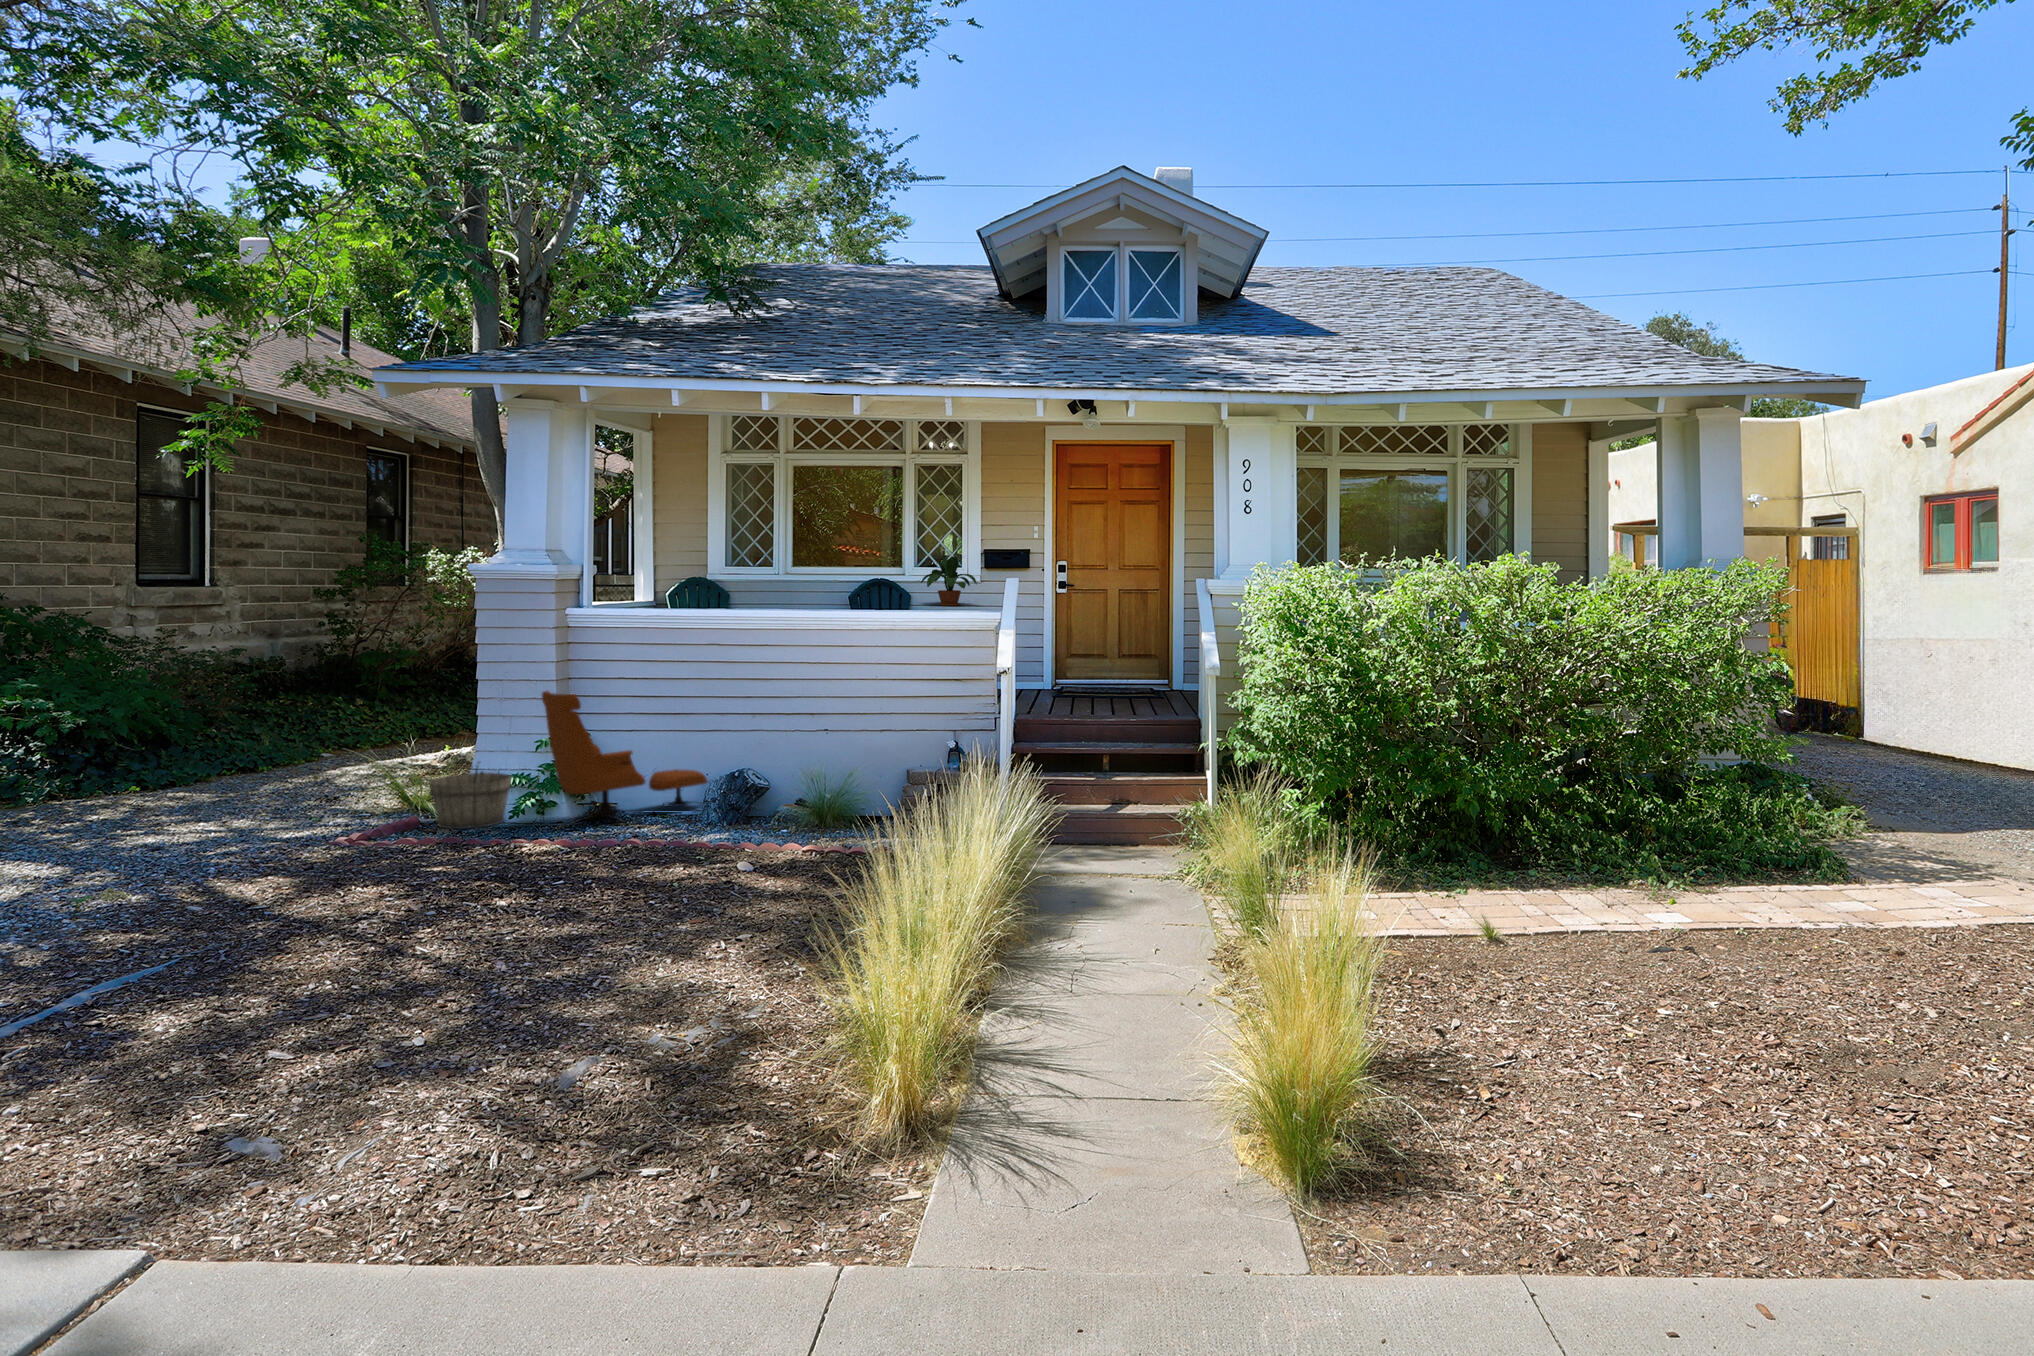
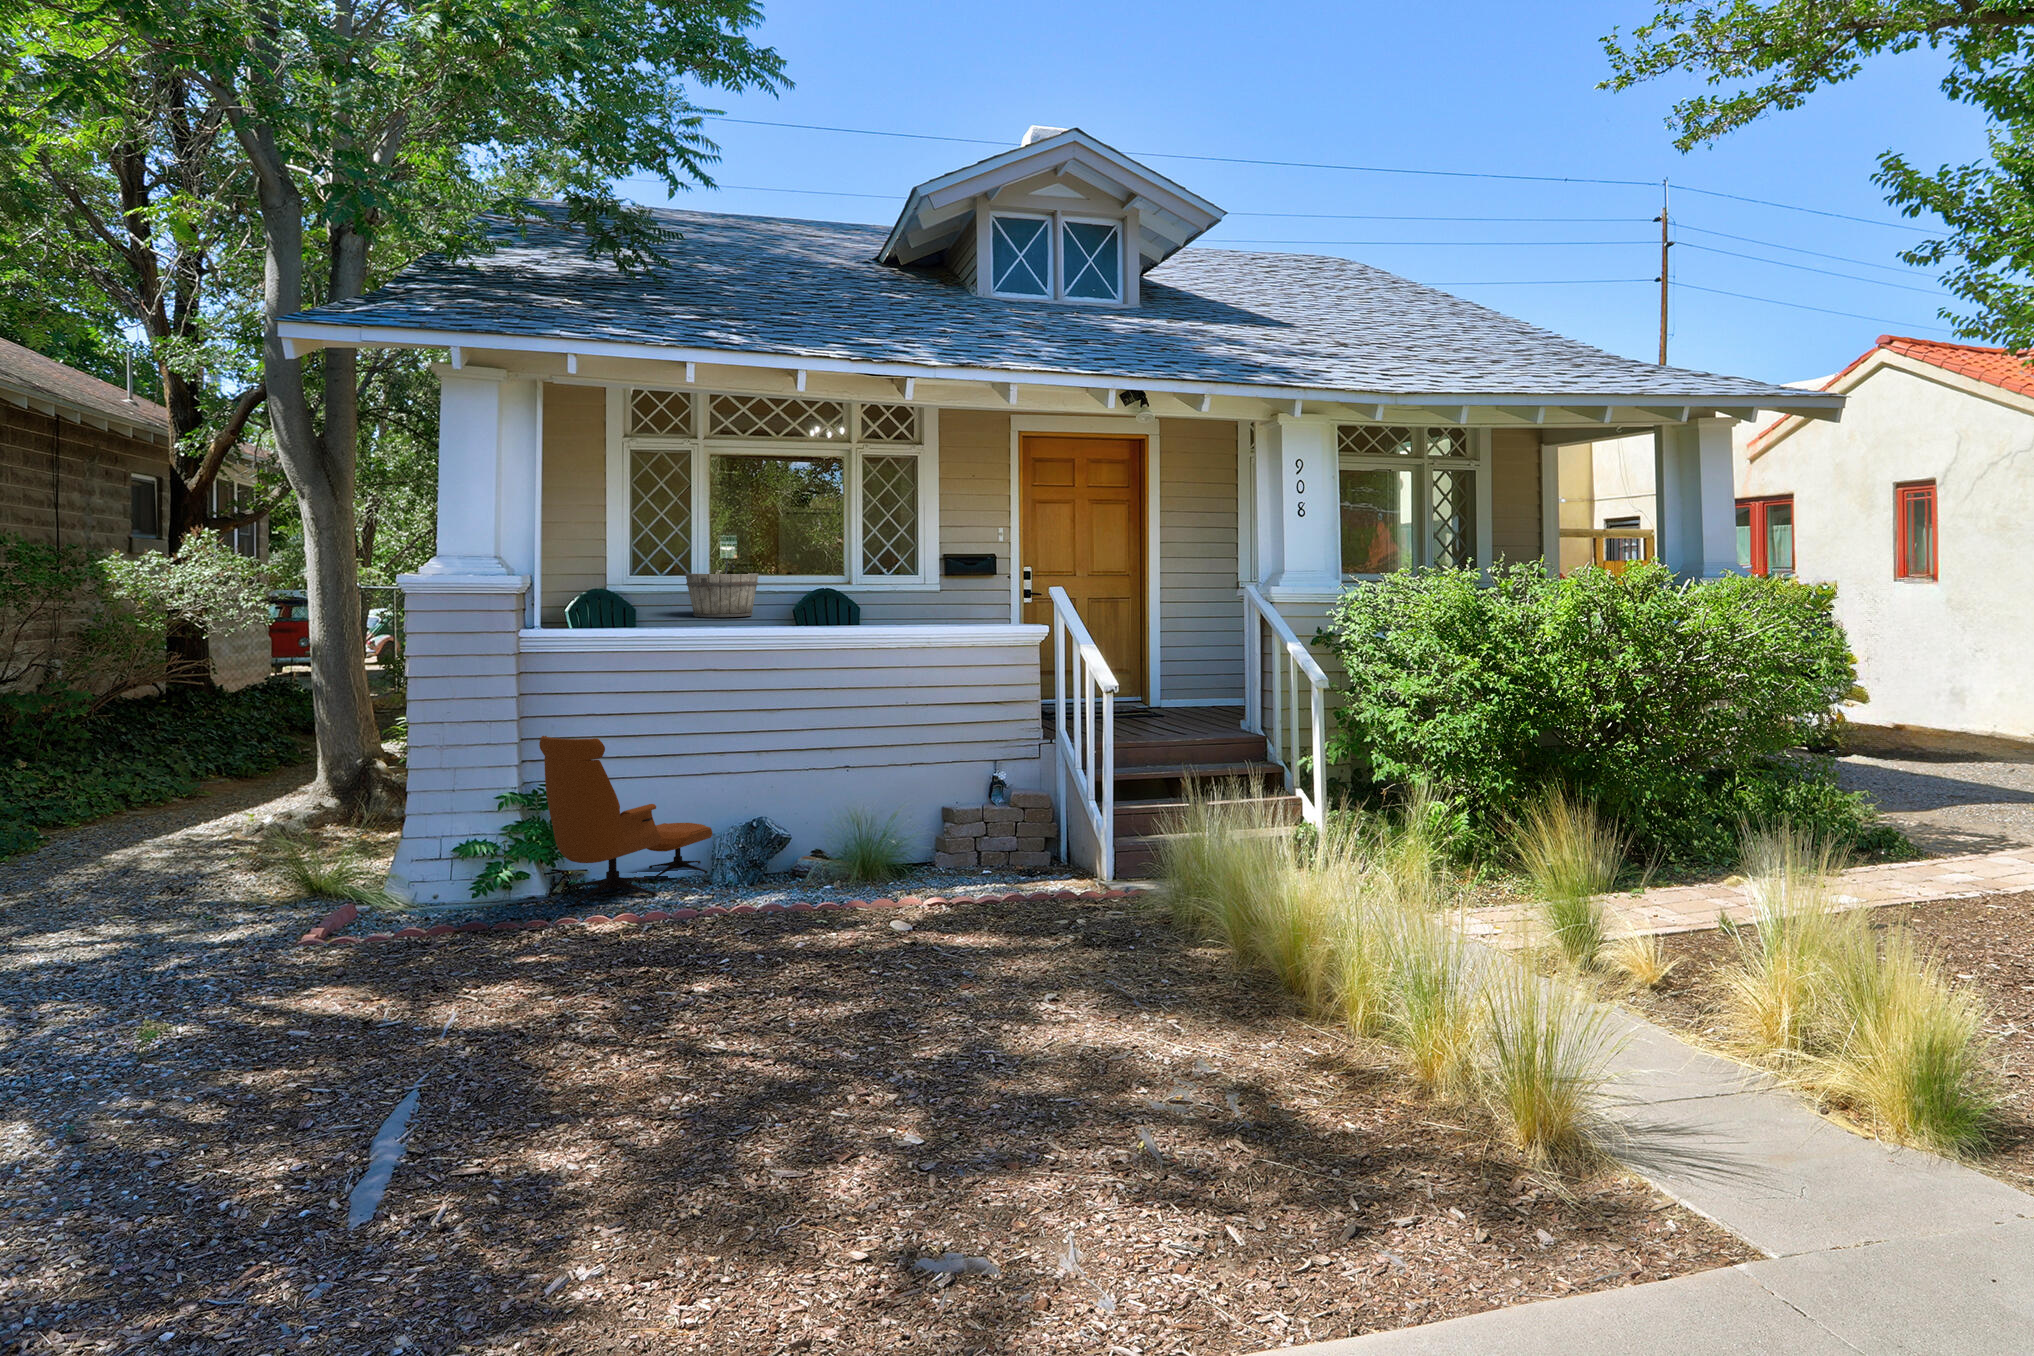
potted plant: present [921,552,977,605] -> none [879,549,945,616]
wooden bucket: present [429,763,512,829] -> present [686,558,759,617]

